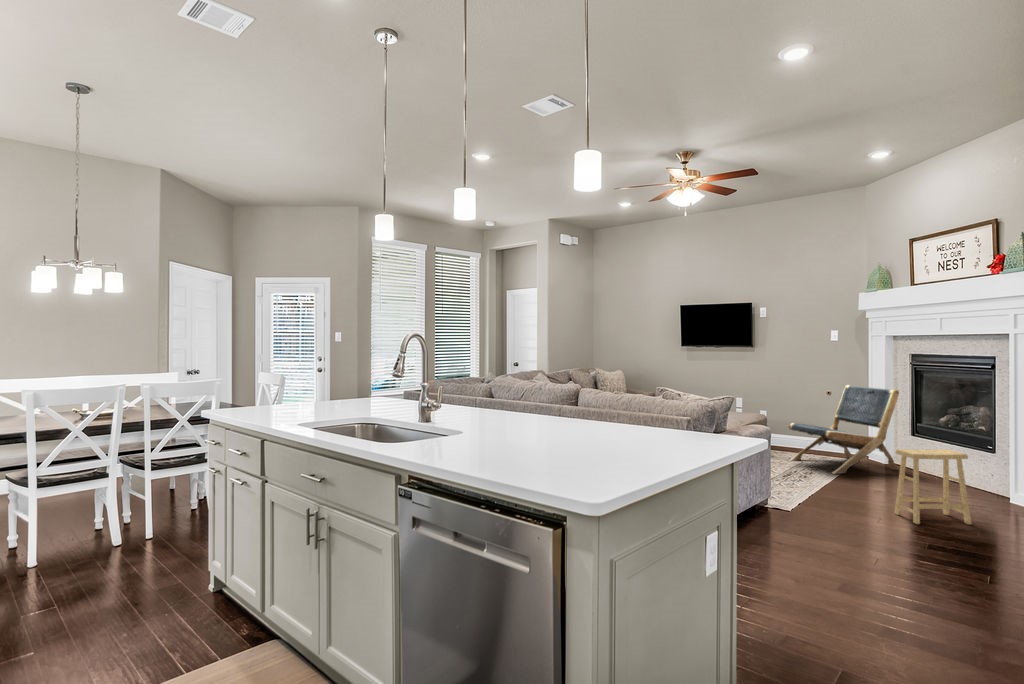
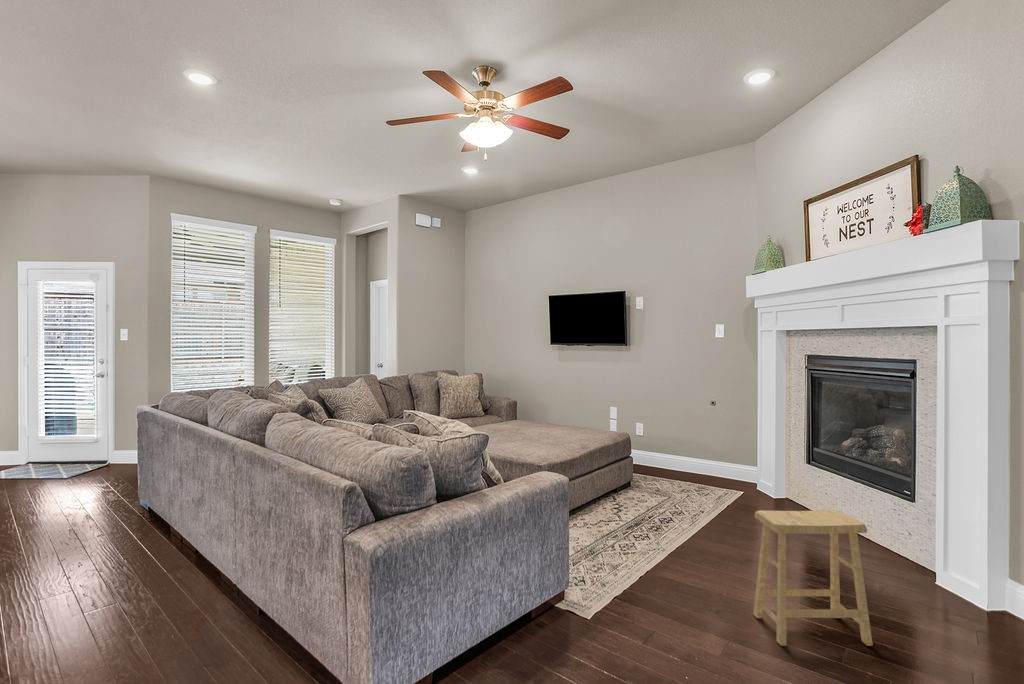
lounge chair: present [789,385,899,474] -> none [654,394,791,520]

